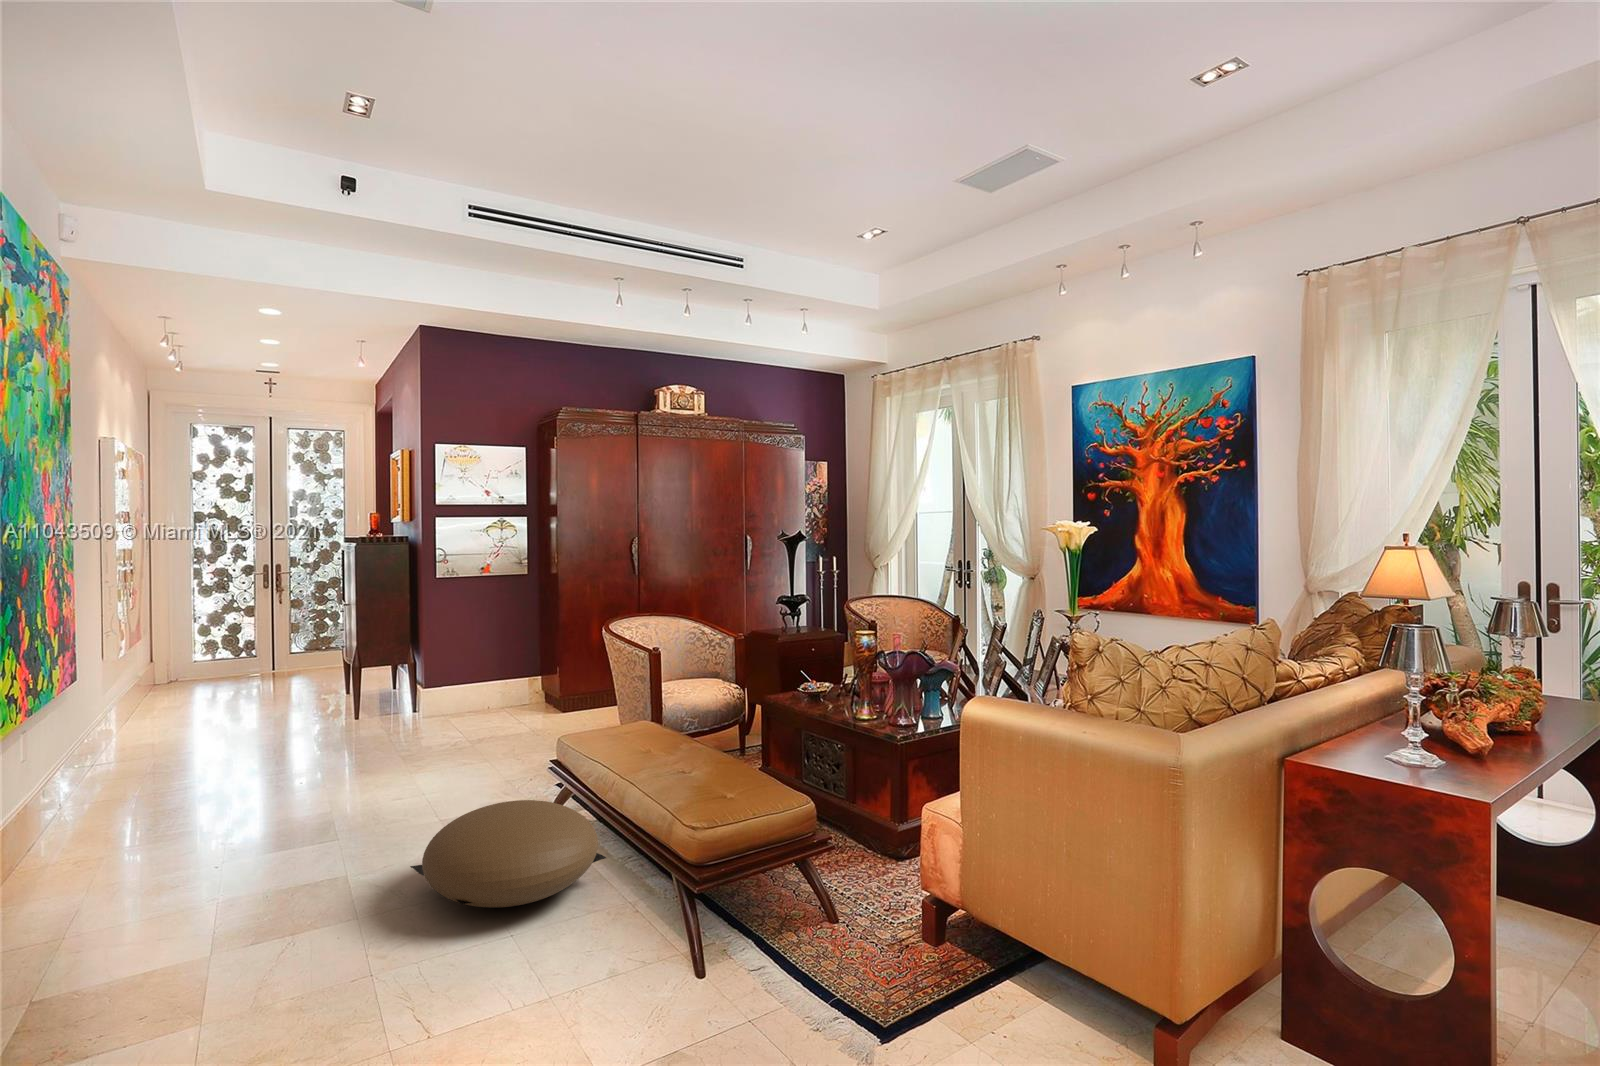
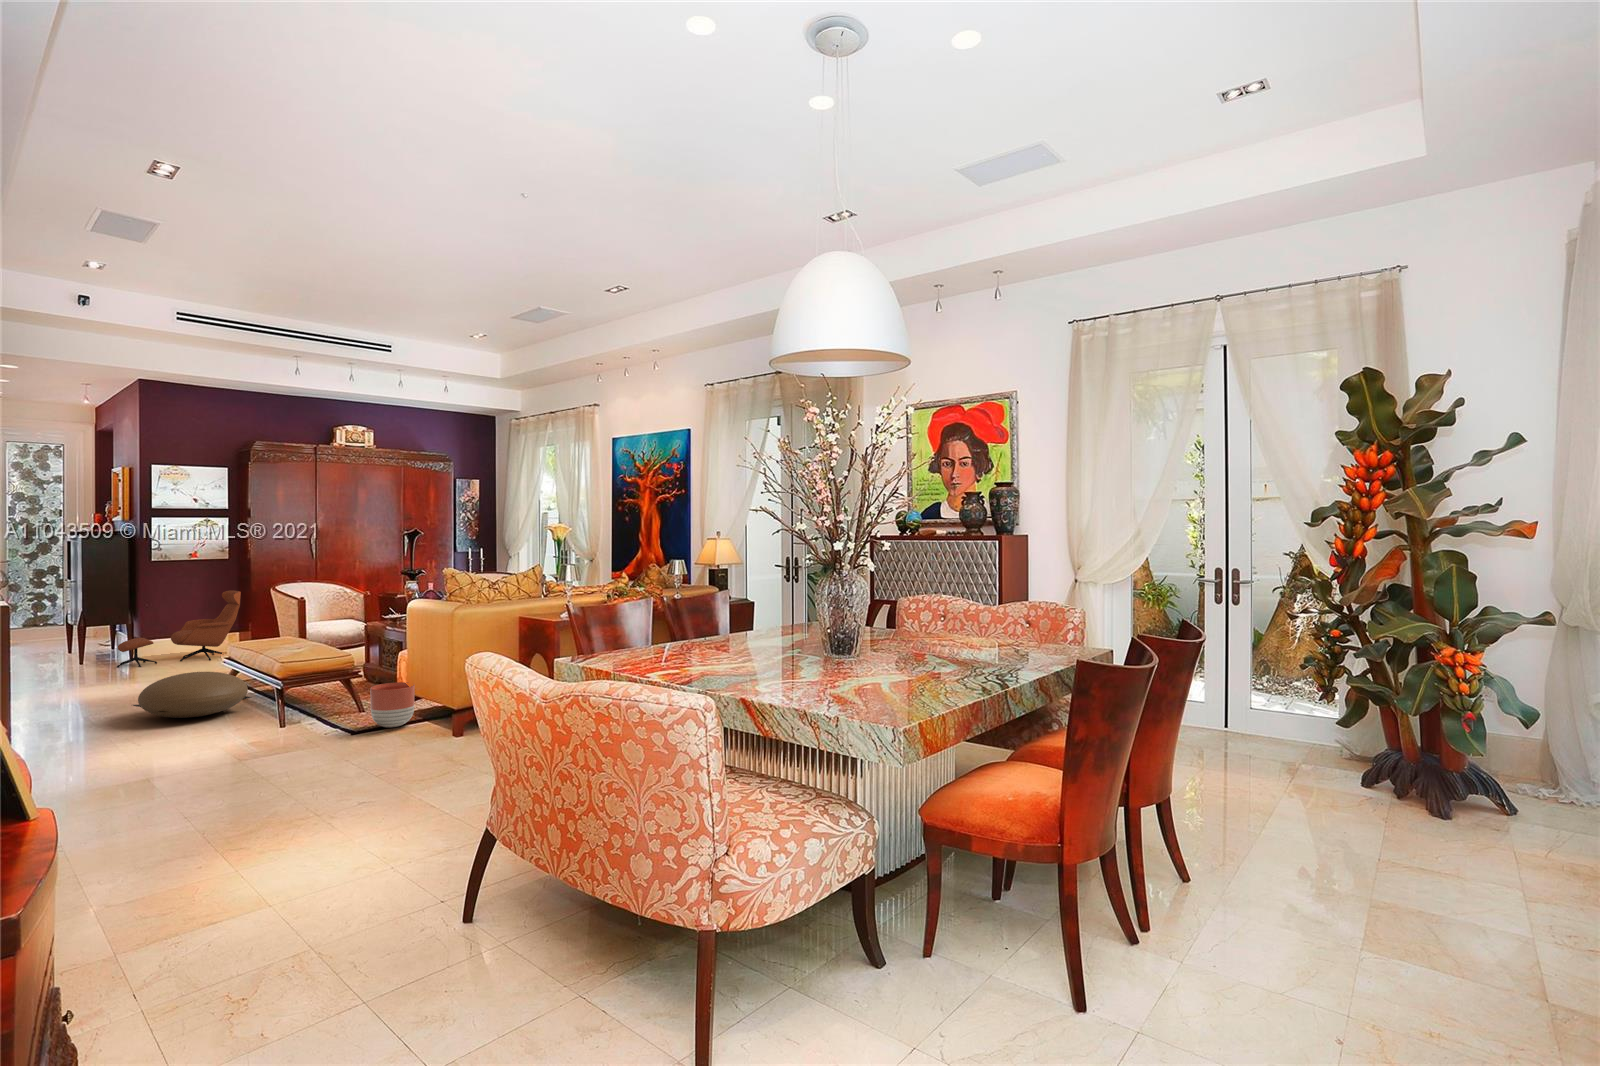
lounge chair: none [397,619,546,731] -> present [117,590,241,668]
planter: none [874,882,965,1002] -> present [370,682,415,727]

